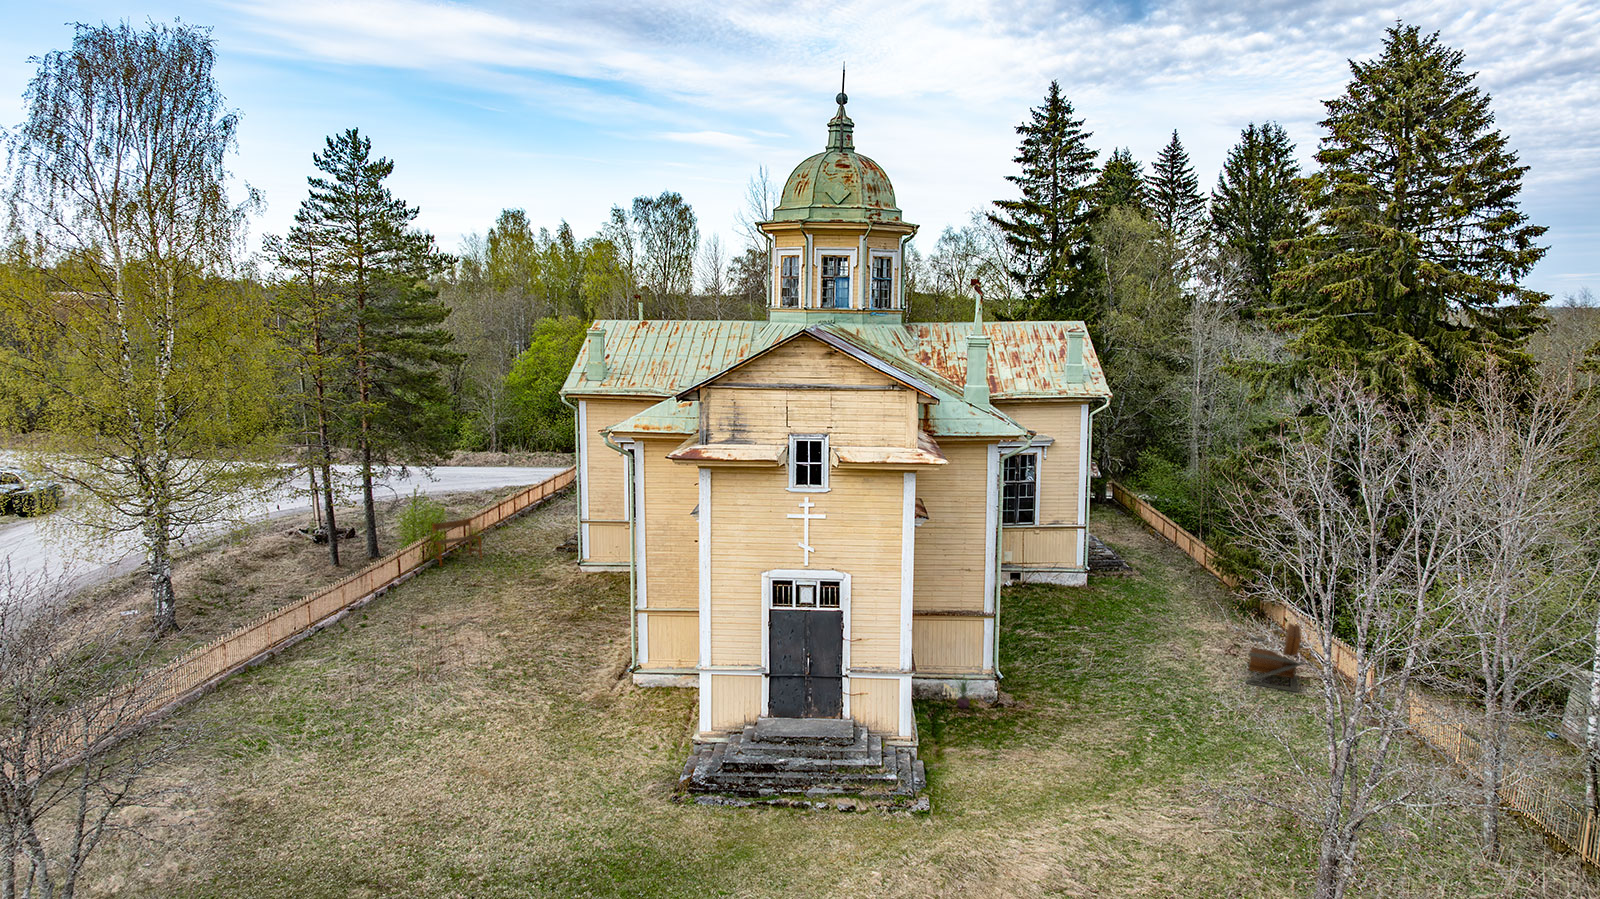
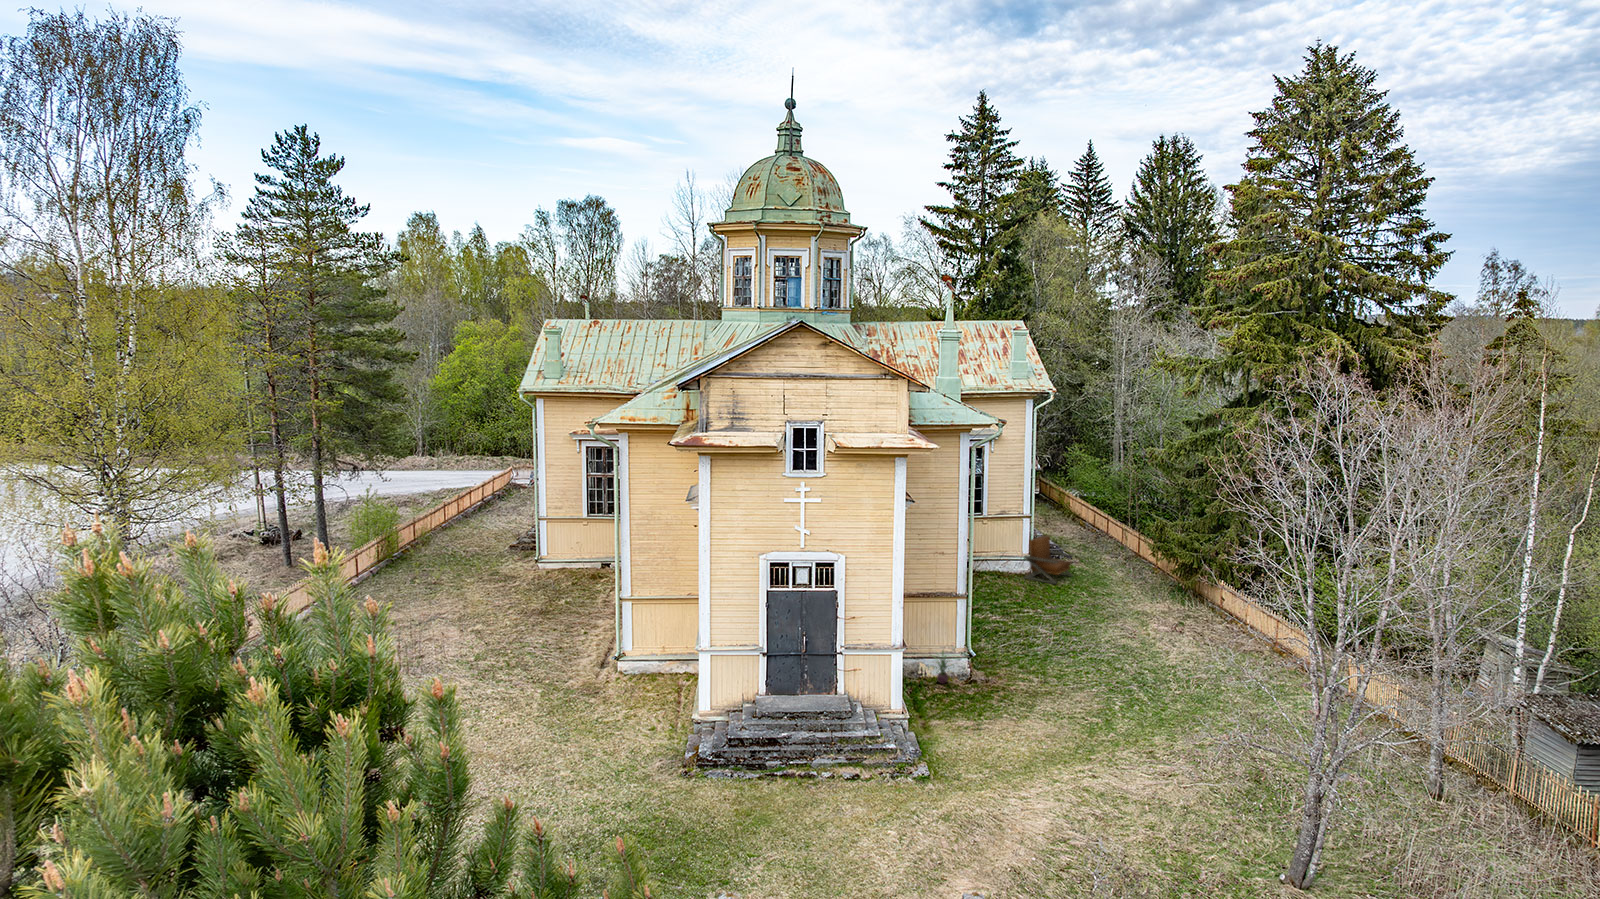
bench: present [432,518,482,566] -> none [380,518,433,567]
lounge chair: present [1246,623,1304,692] -> present [1024,535,1073,584]

